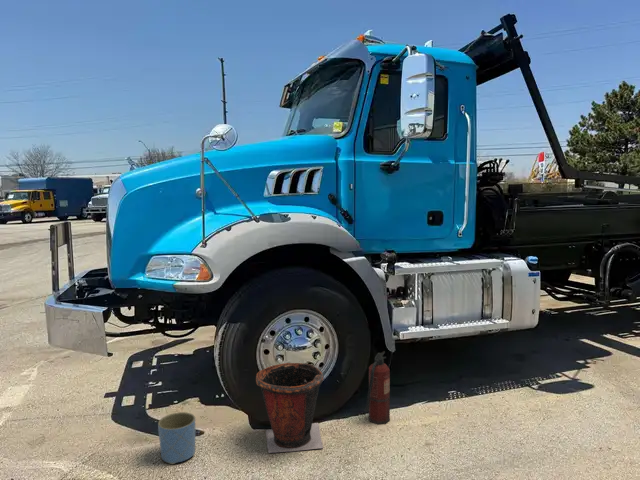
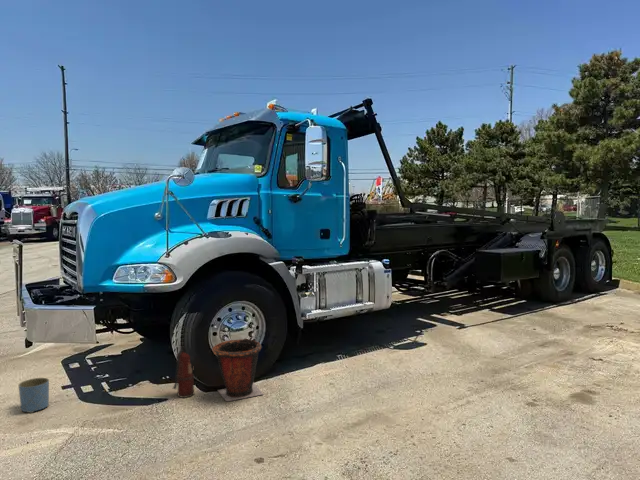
fire extinguisher: present [364,351,390,424] -> present [173,348,194,398]
planter: present [158,412,195,464] -> present [19,378,49,413]

